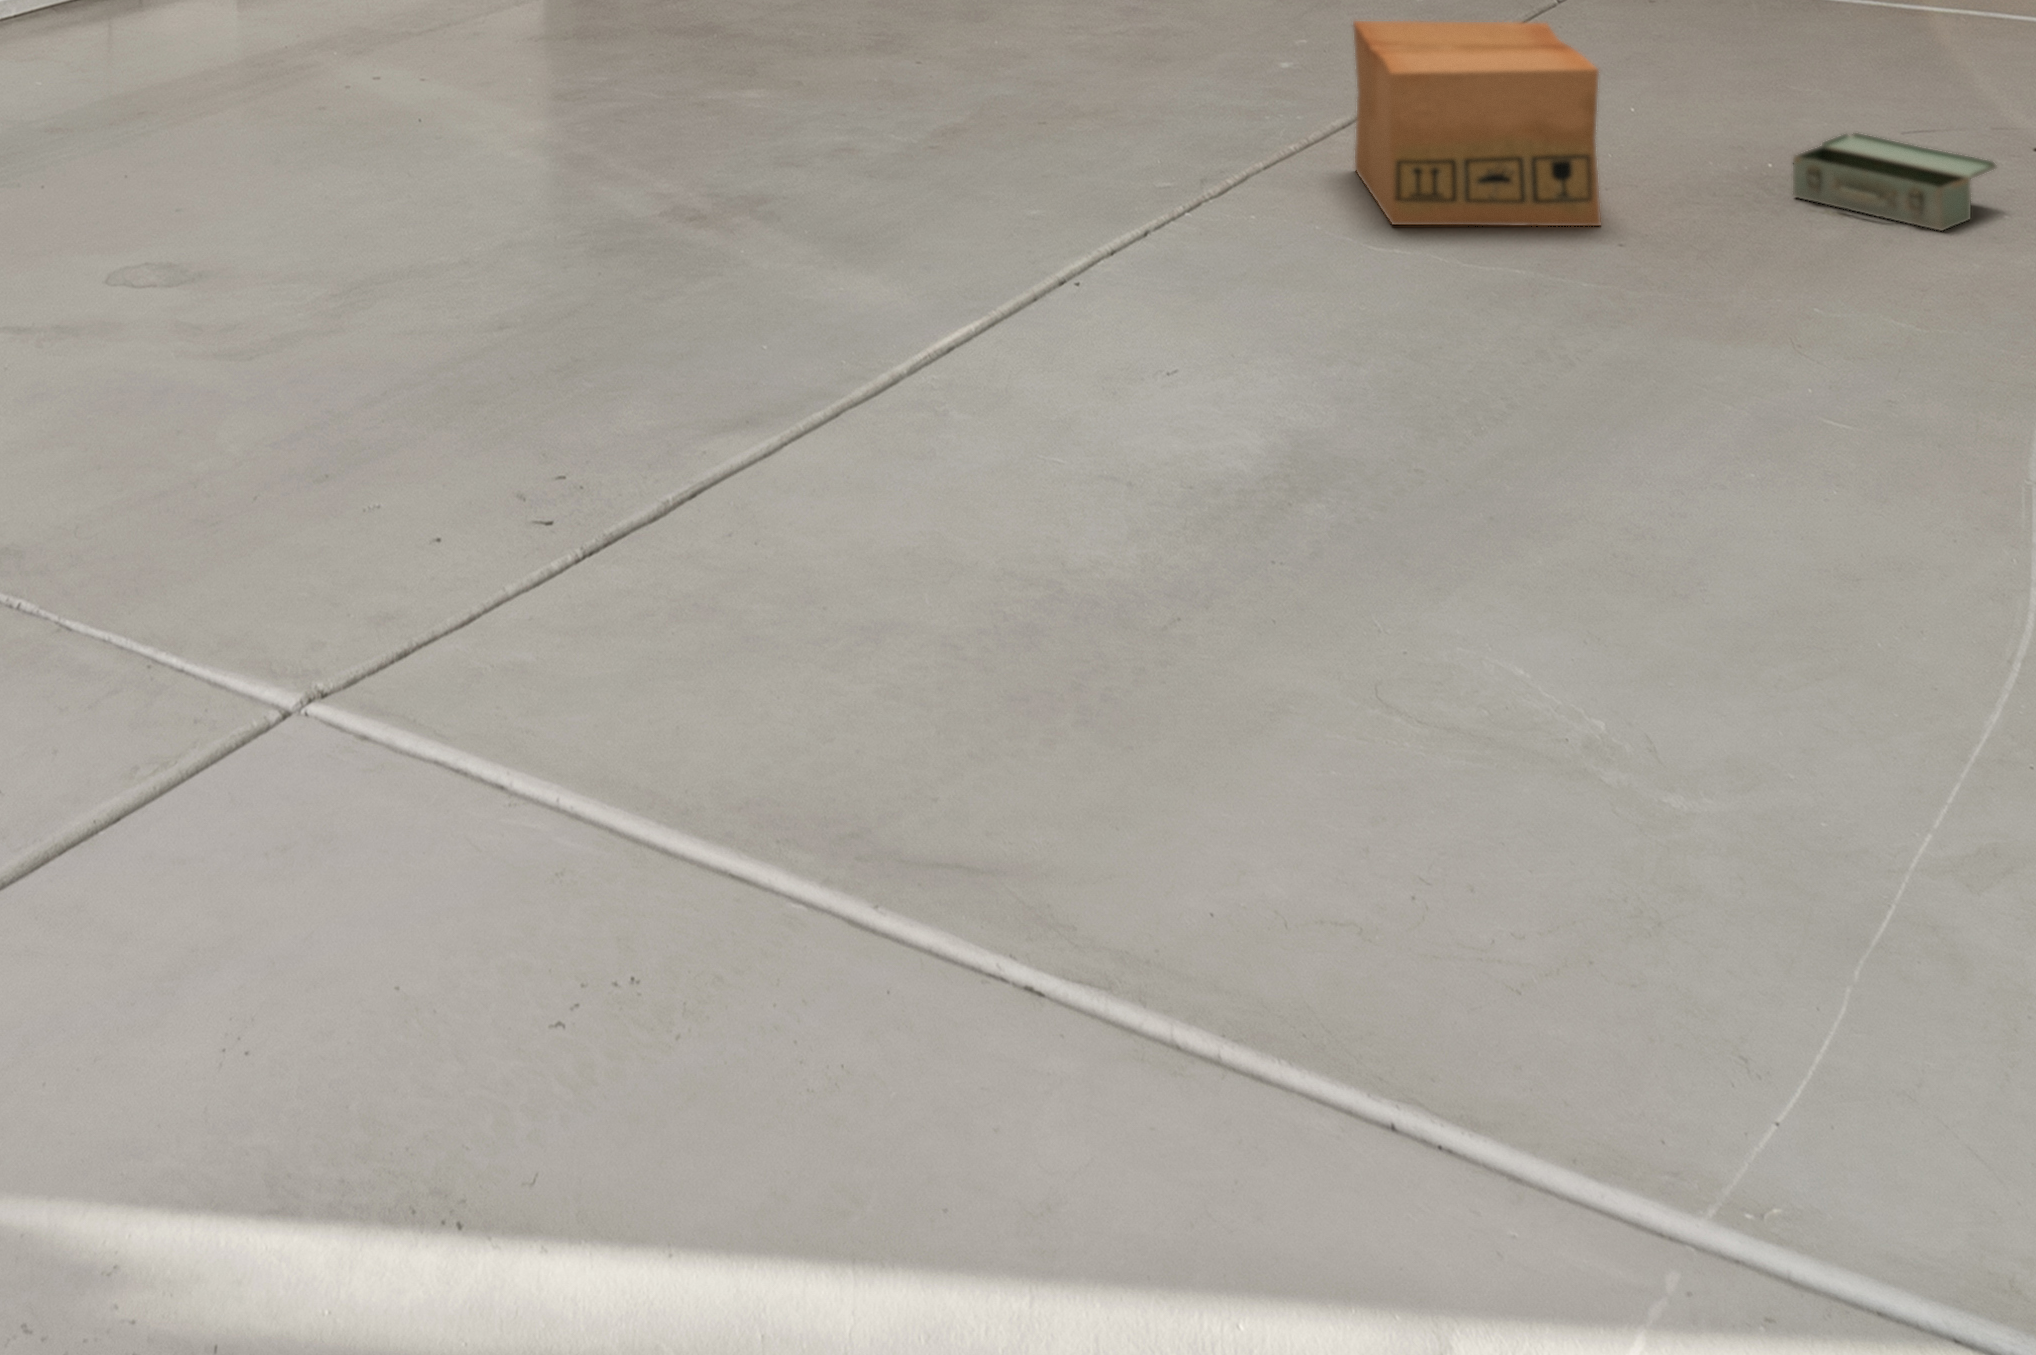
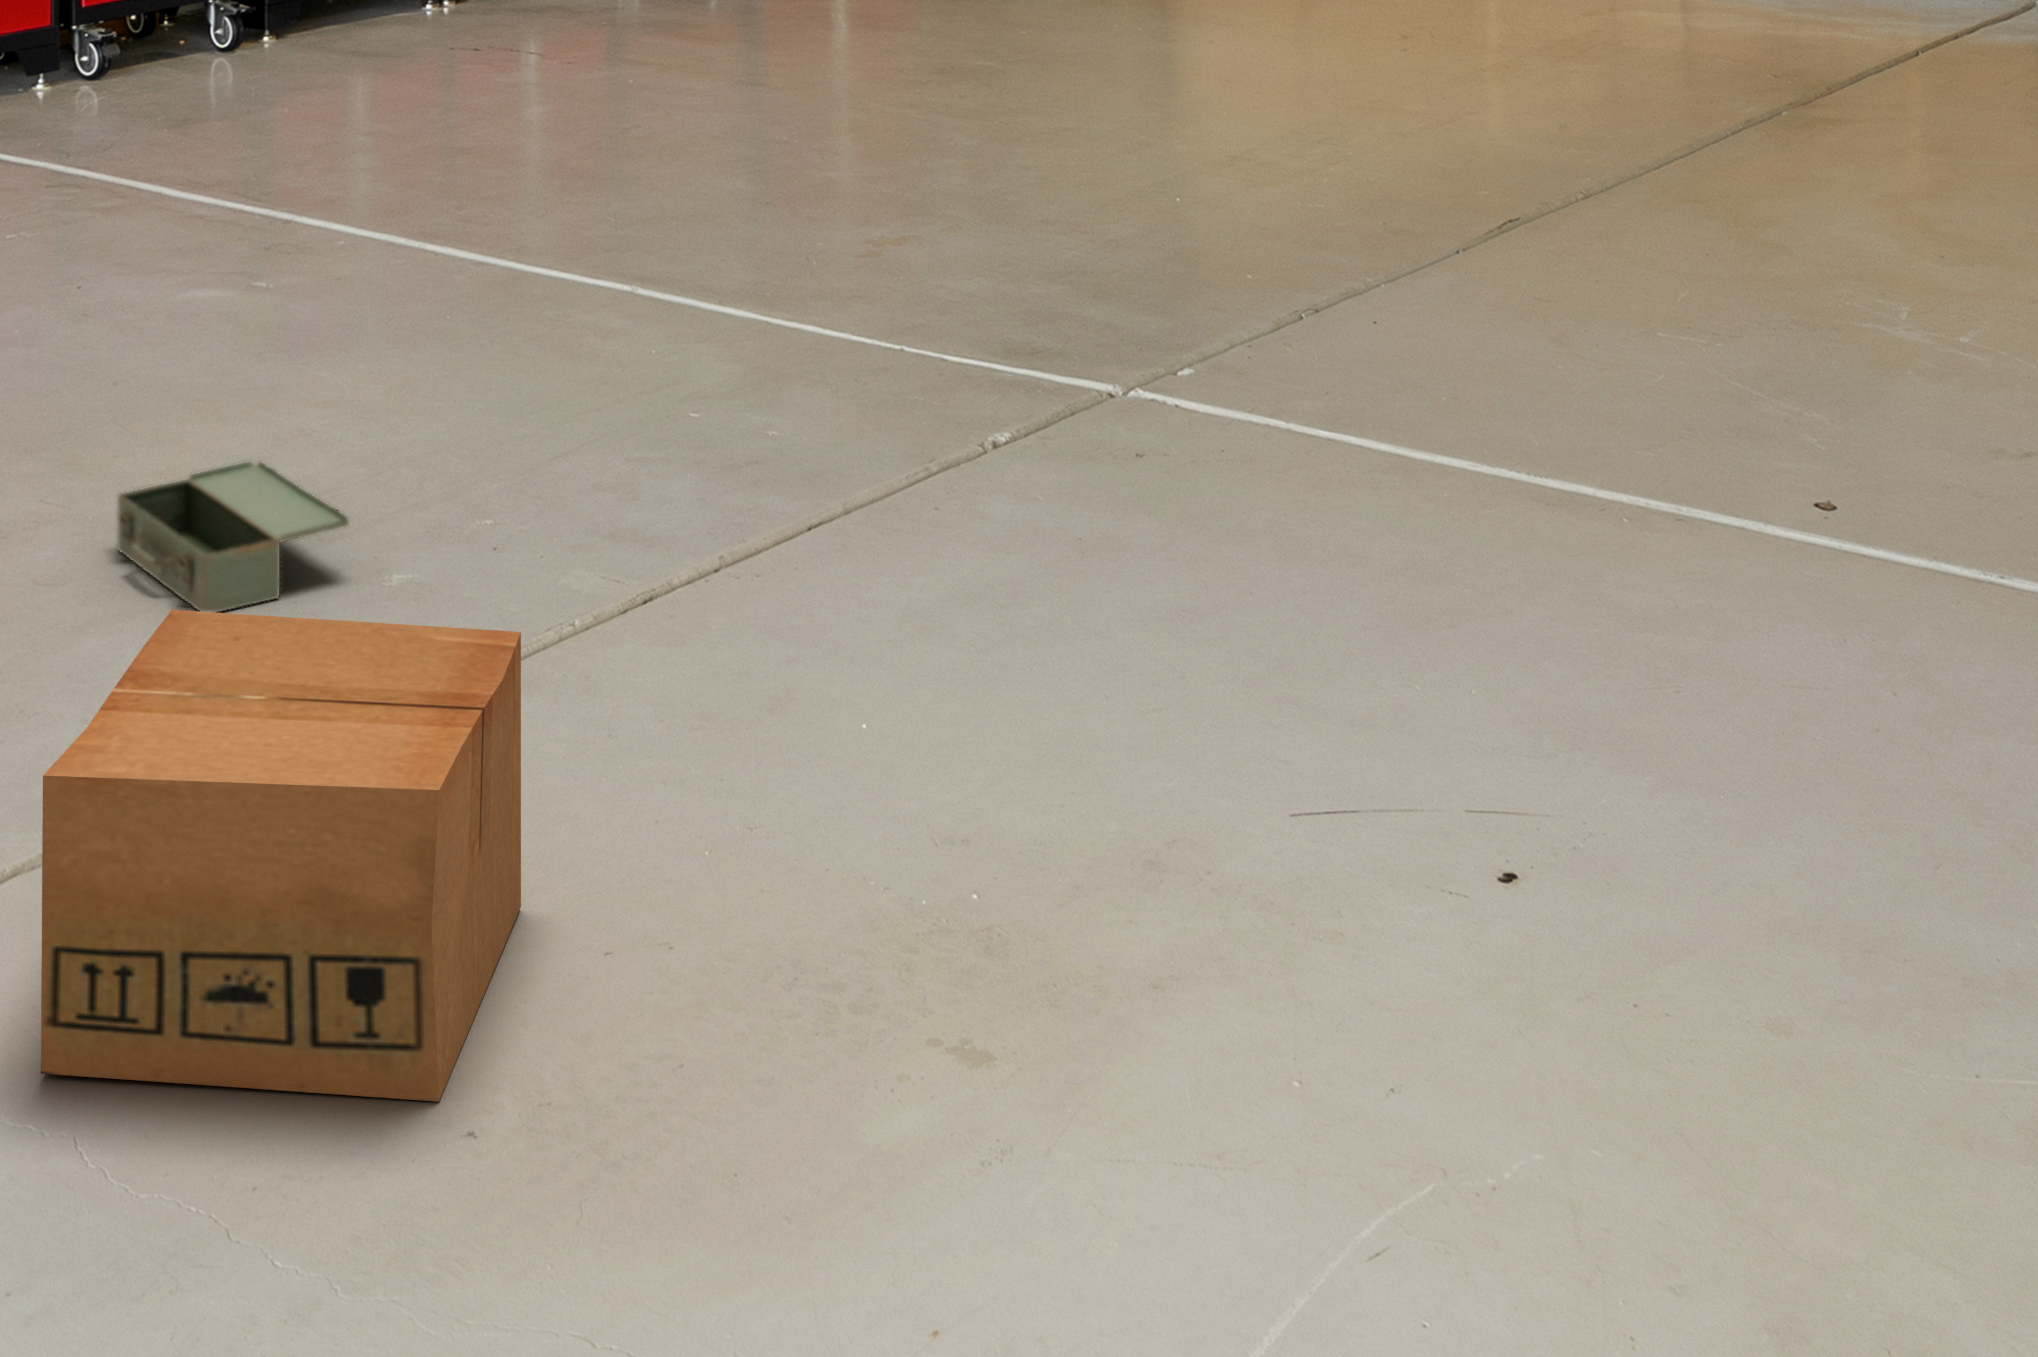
toolbox: present [1793,133,1996,231] -> present [117,462,348,613]

